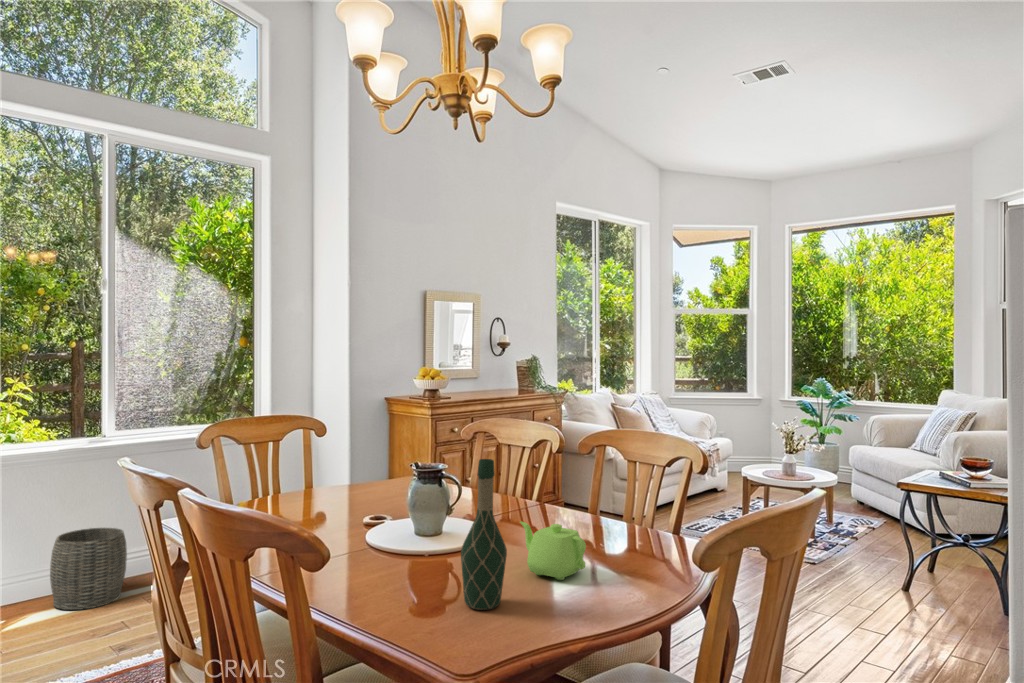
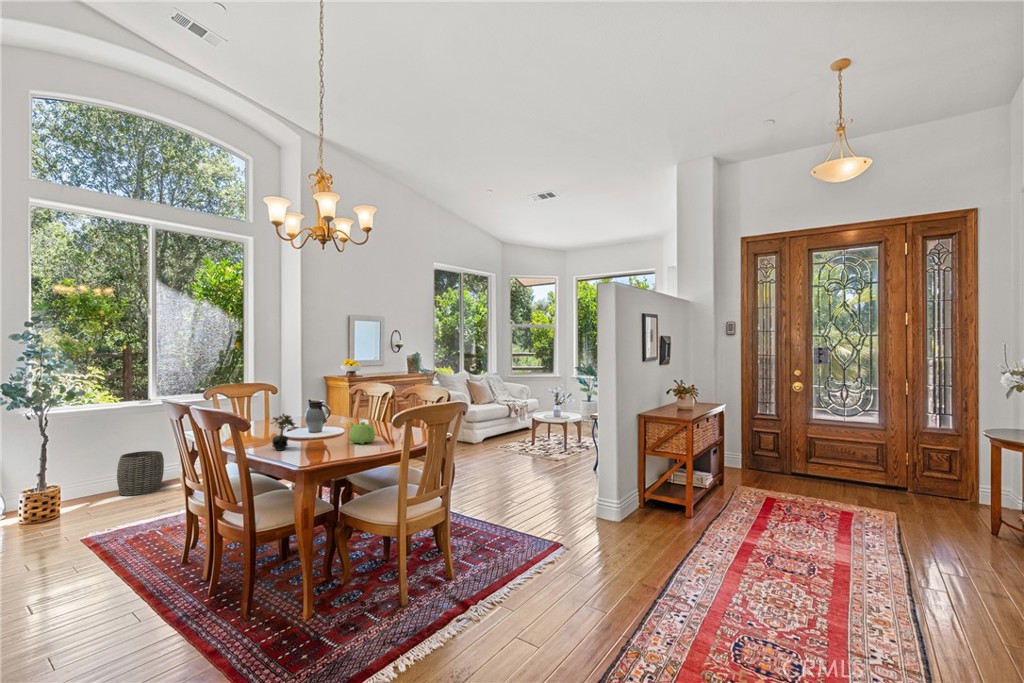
wine bottle: present [461,459,507,610] -> none [313,393,333,452]
succulent plant: none [355,504,414,599] -> present [271,414,295,450]

